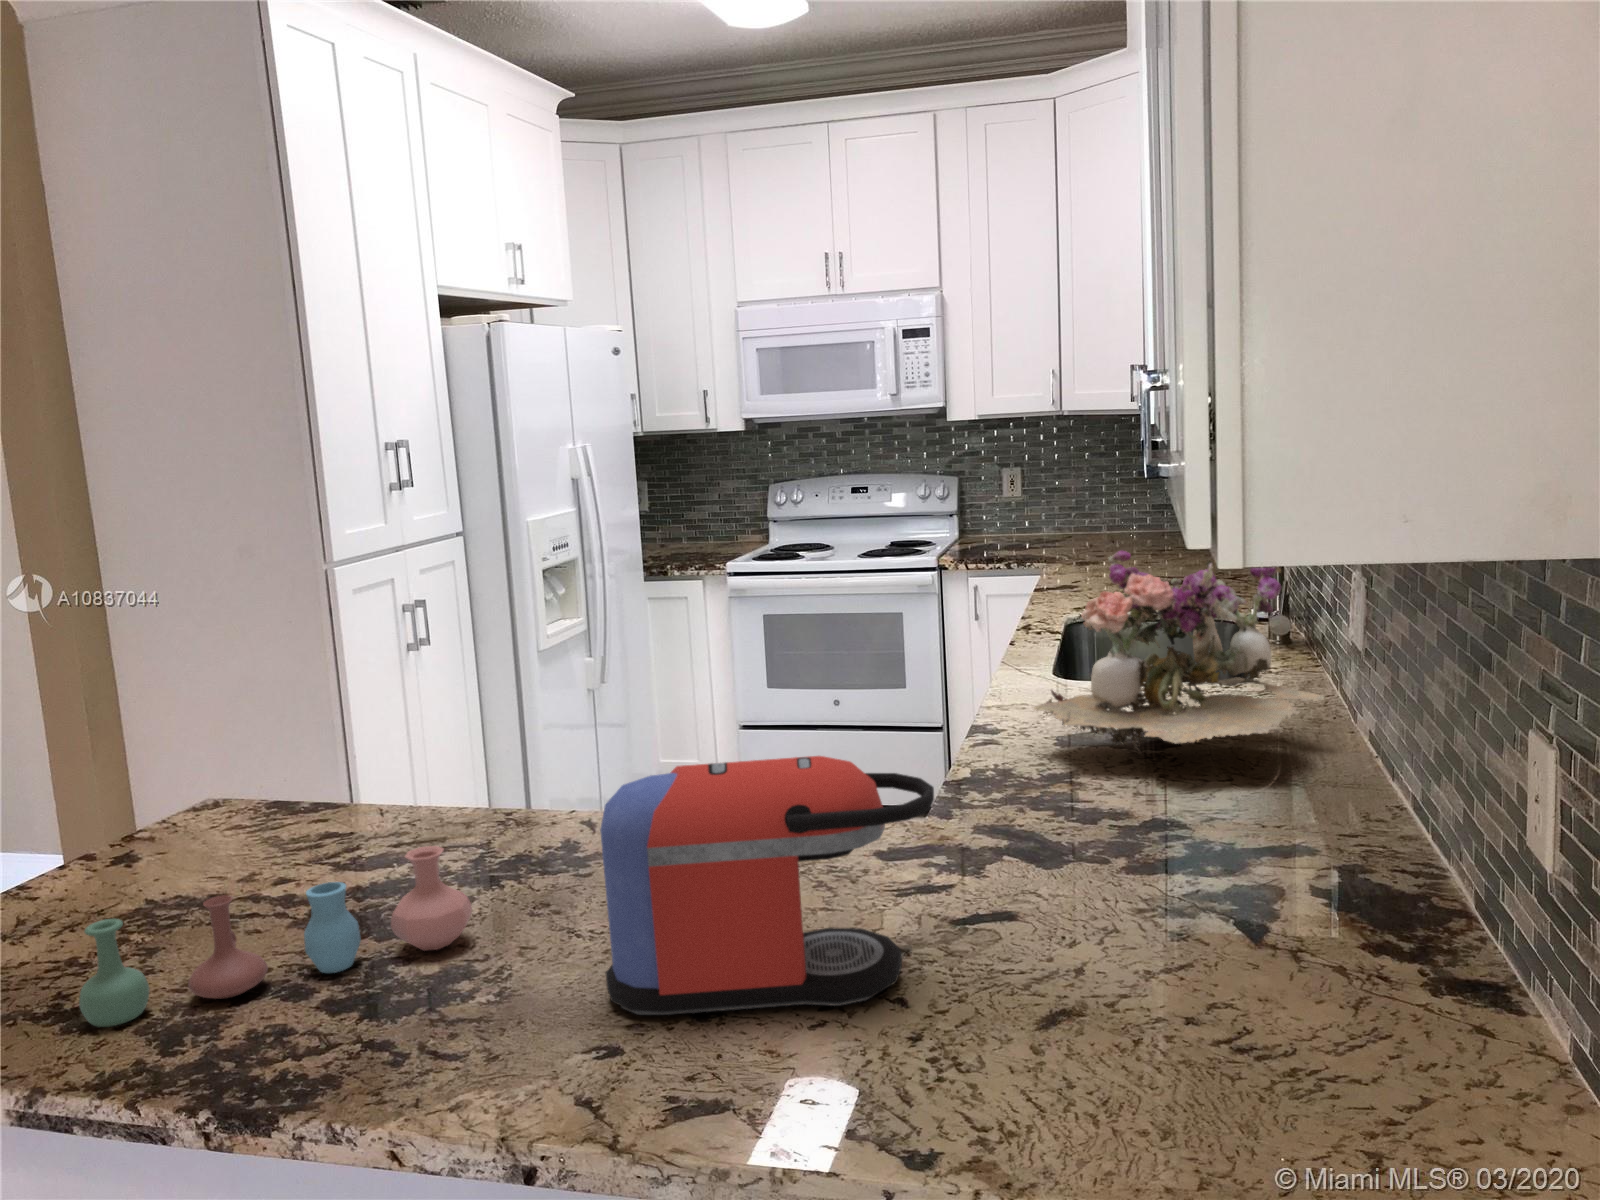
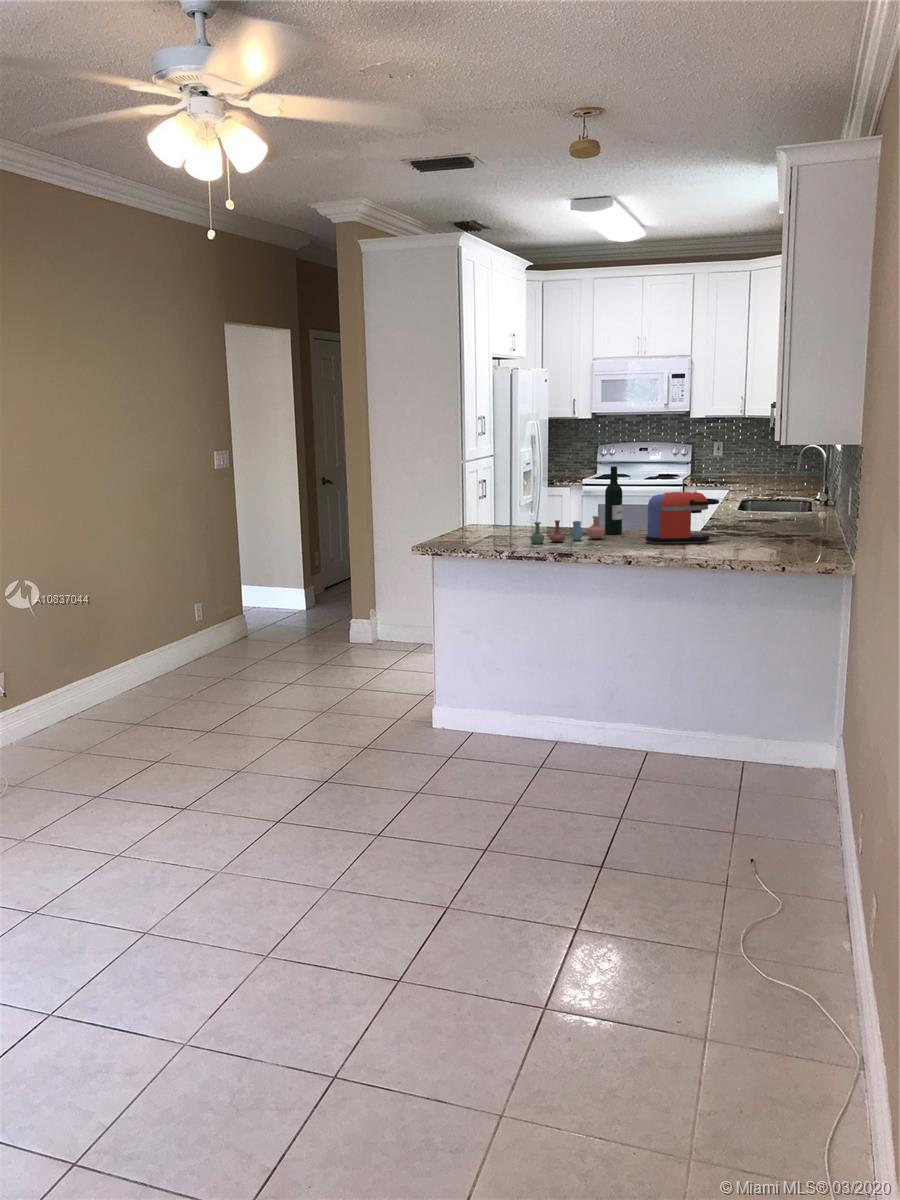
flower arrangement: present [1032,551,1324,751] -> none [735,457,822,522]
wine bottle: none [509,616,592,887] -> present [605,466,622,534]

